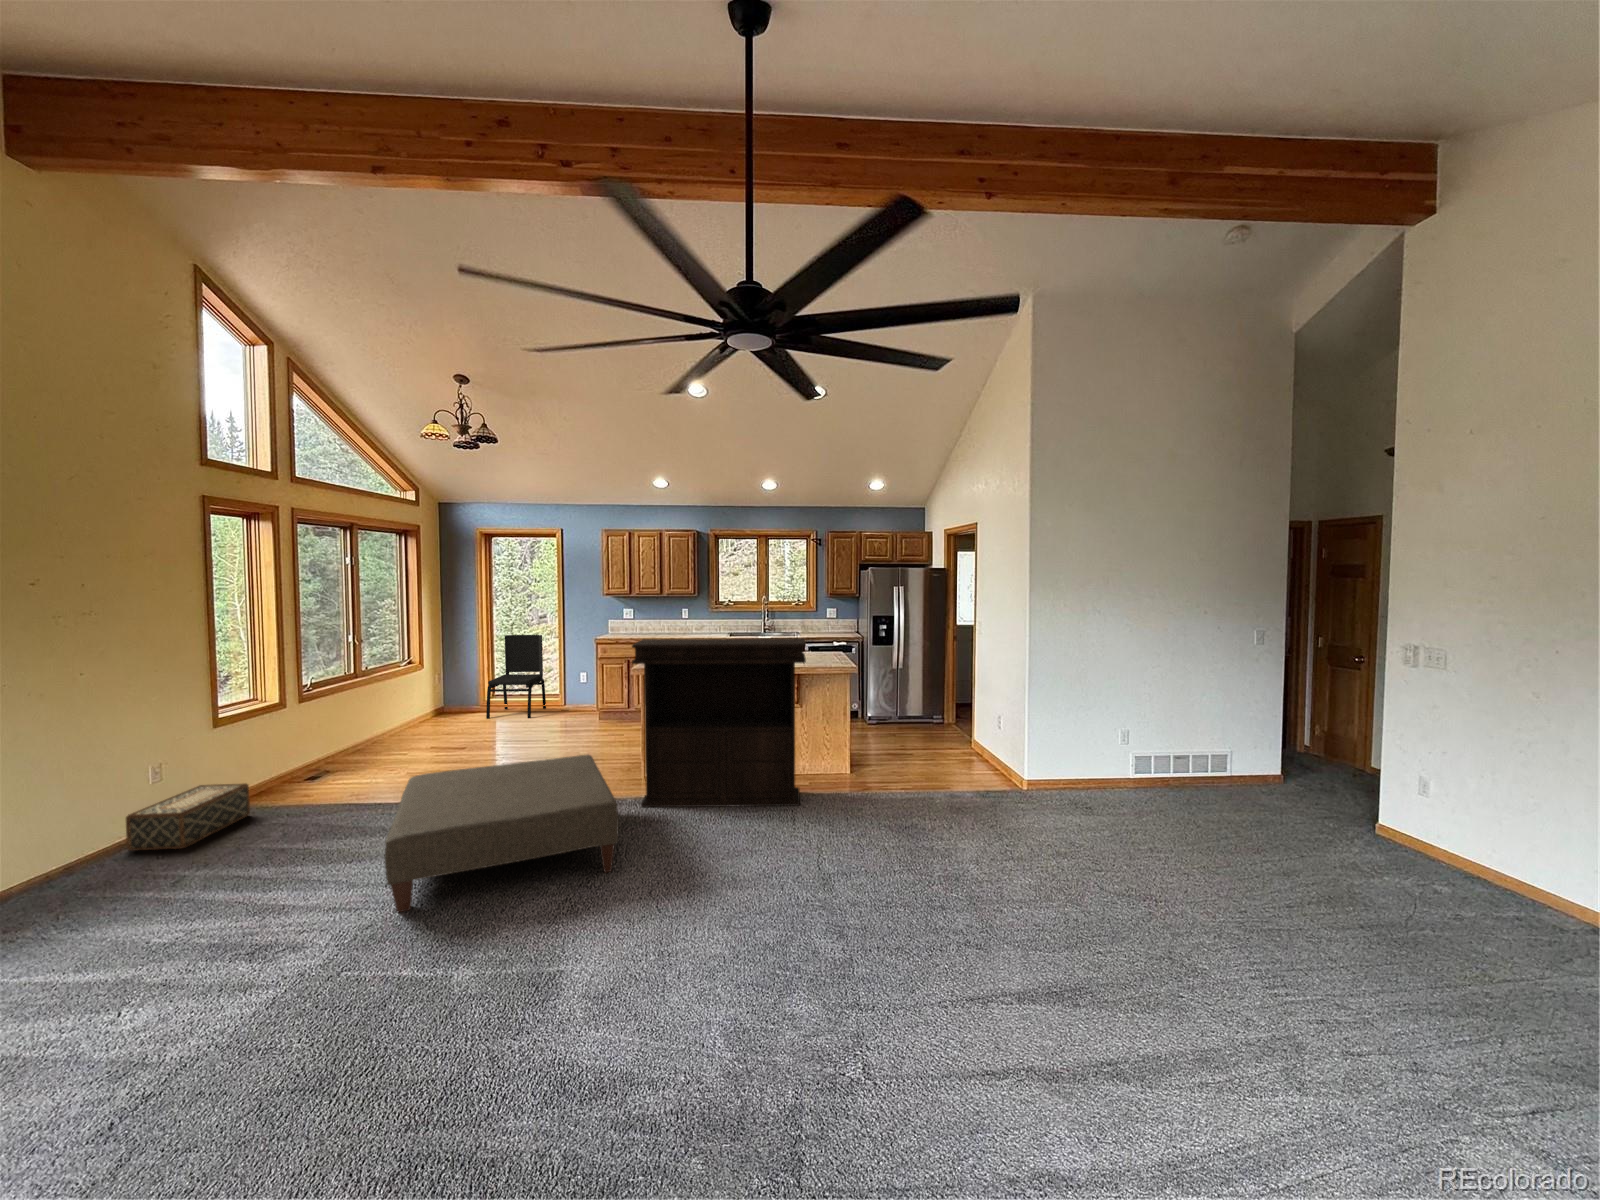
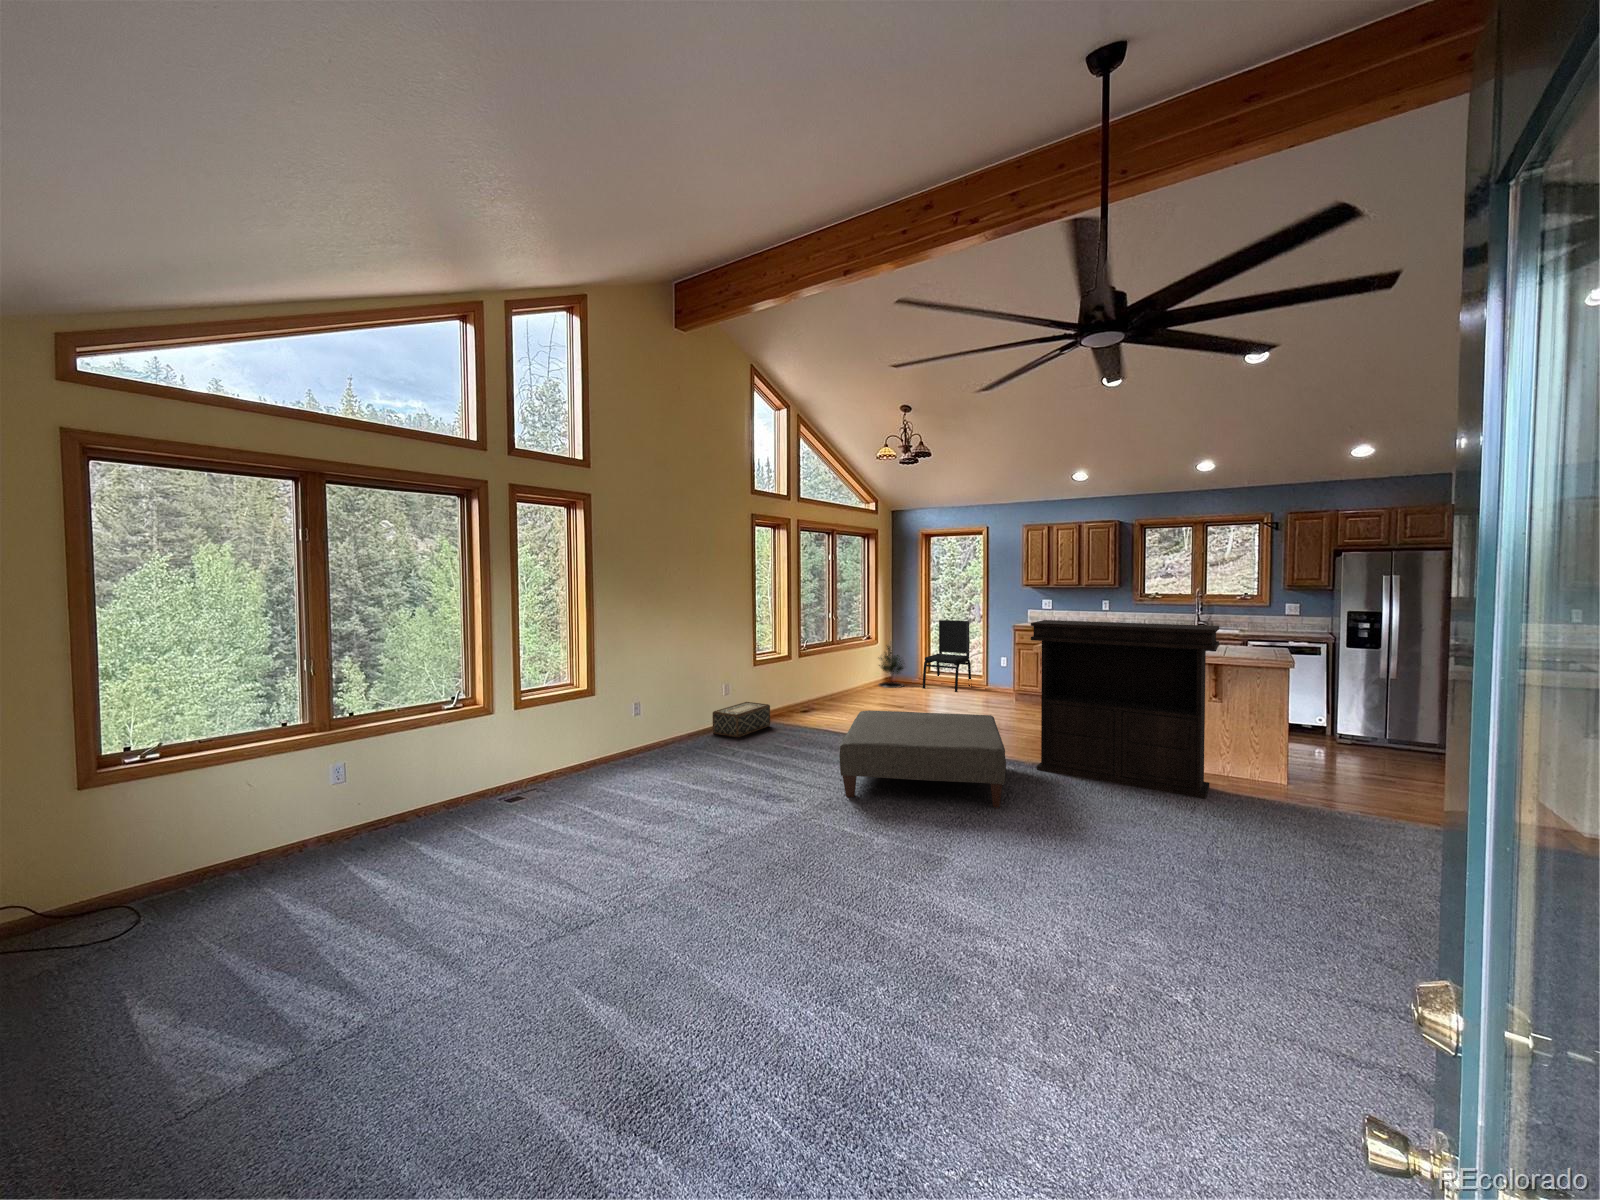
potted tree: none [422,664,466,724] -> present [879,646,904,688]

